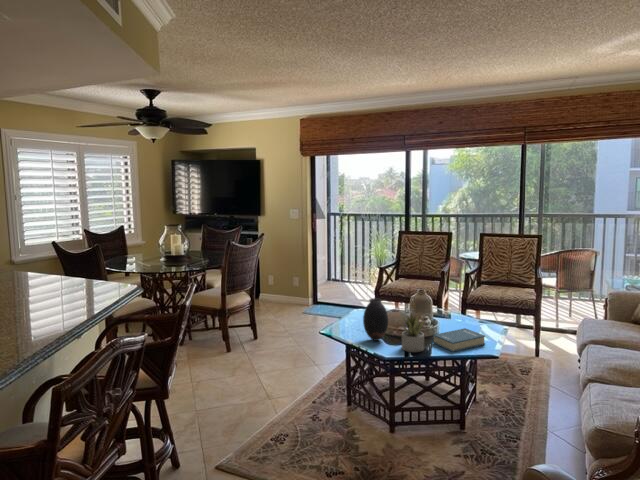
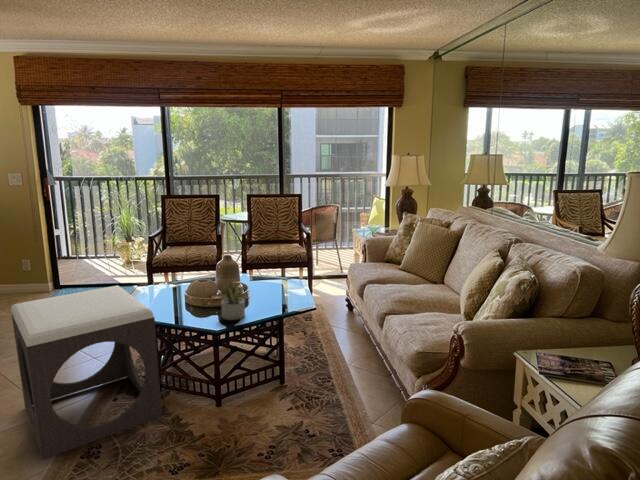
vase: present [363,298,388,341] -> none [174,270,202,316]
footstool: none [245,305,342,431] -> present [11,286,162,460]
hardback book: present [433,328,485,352] -> none [248,288,295,312]

